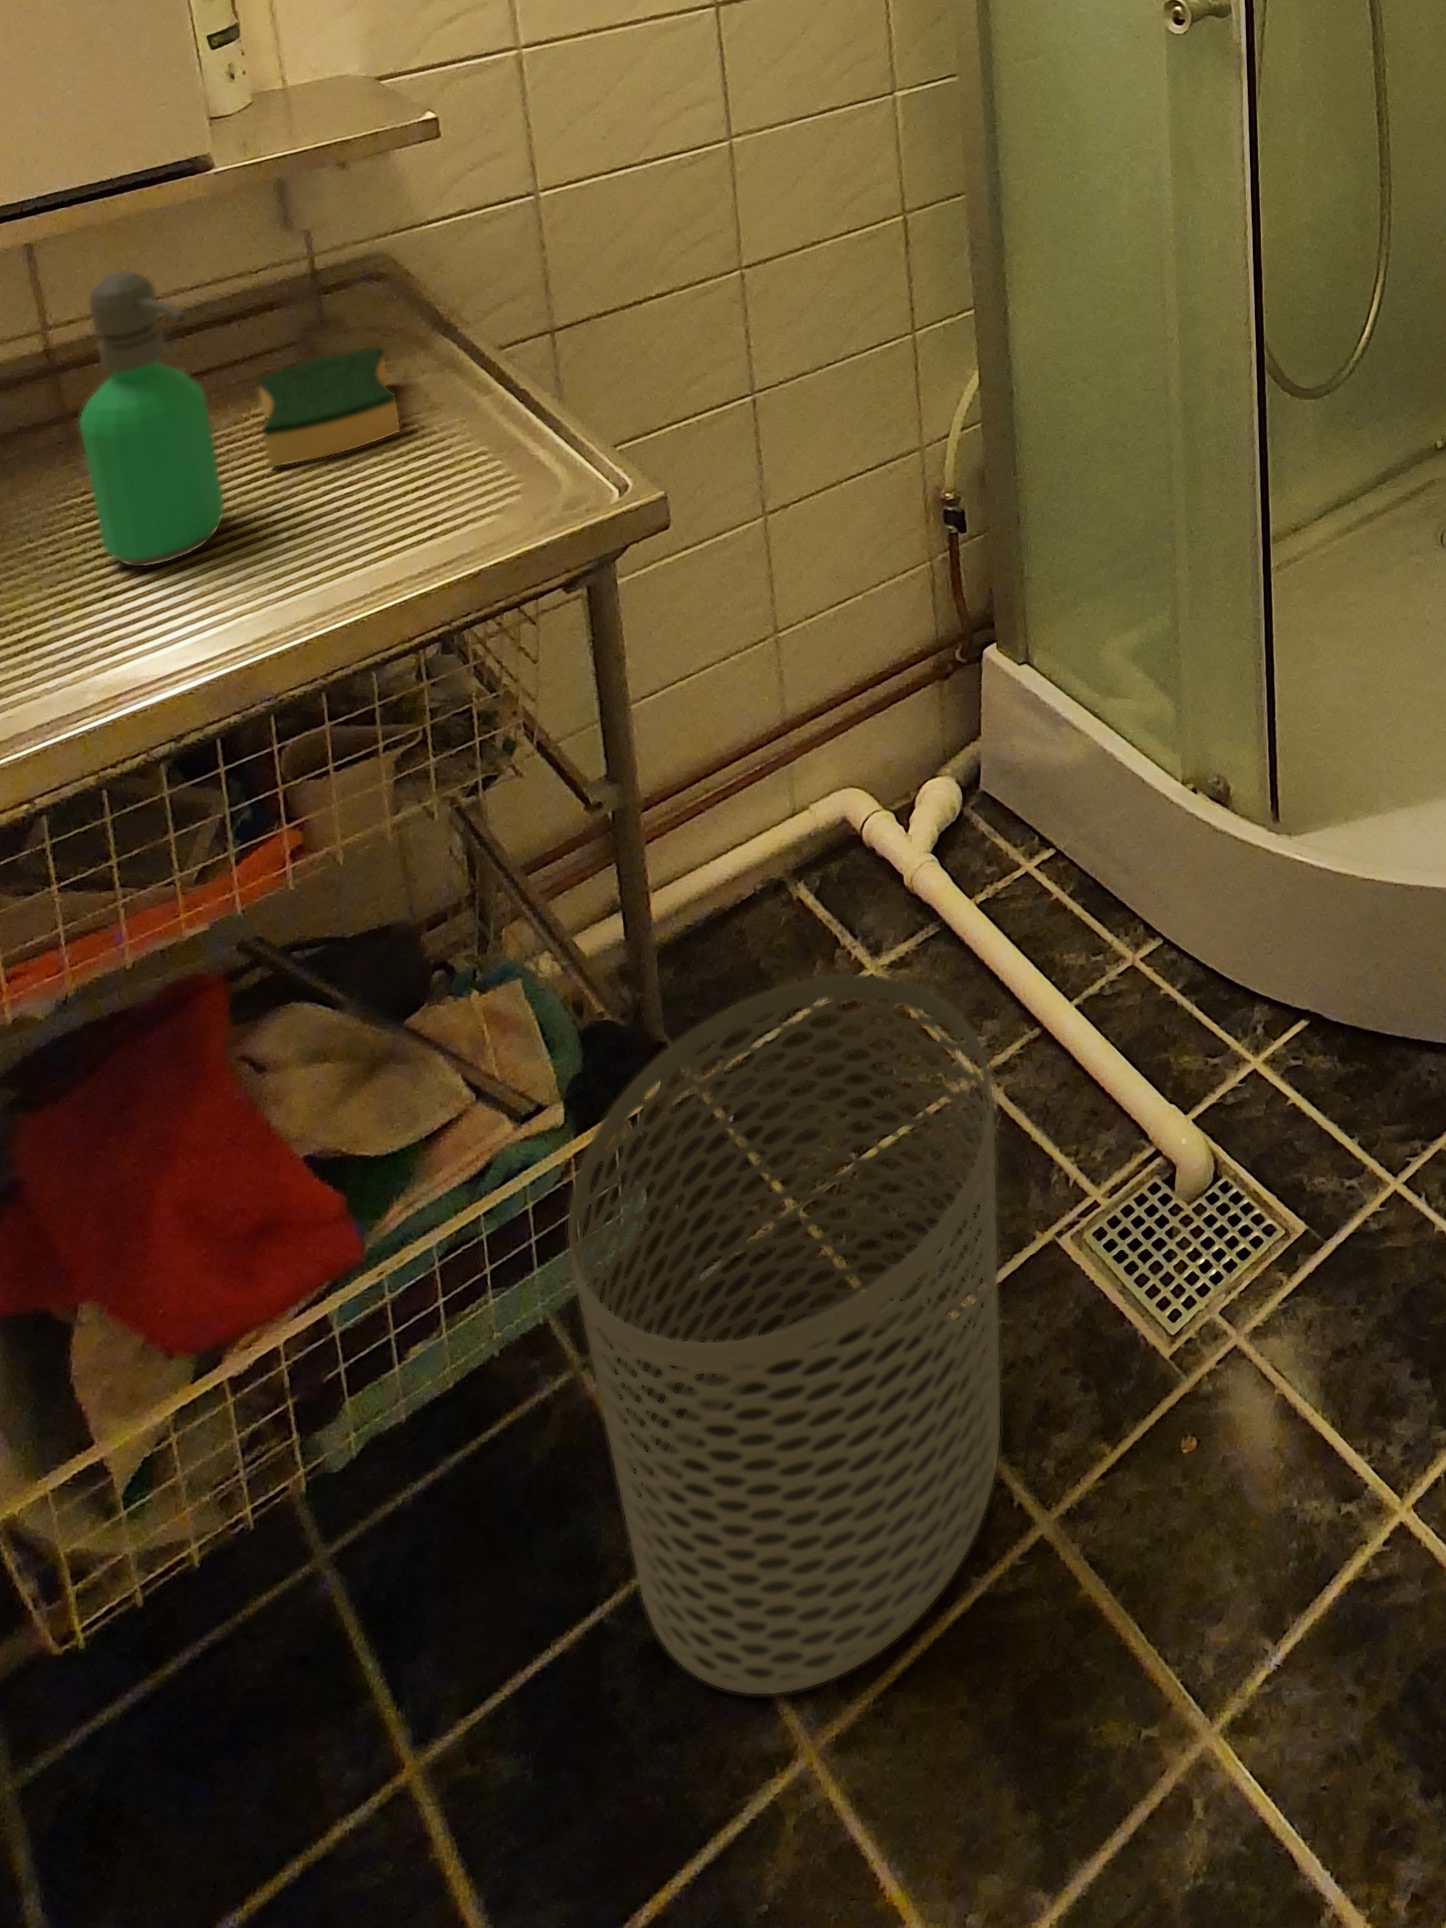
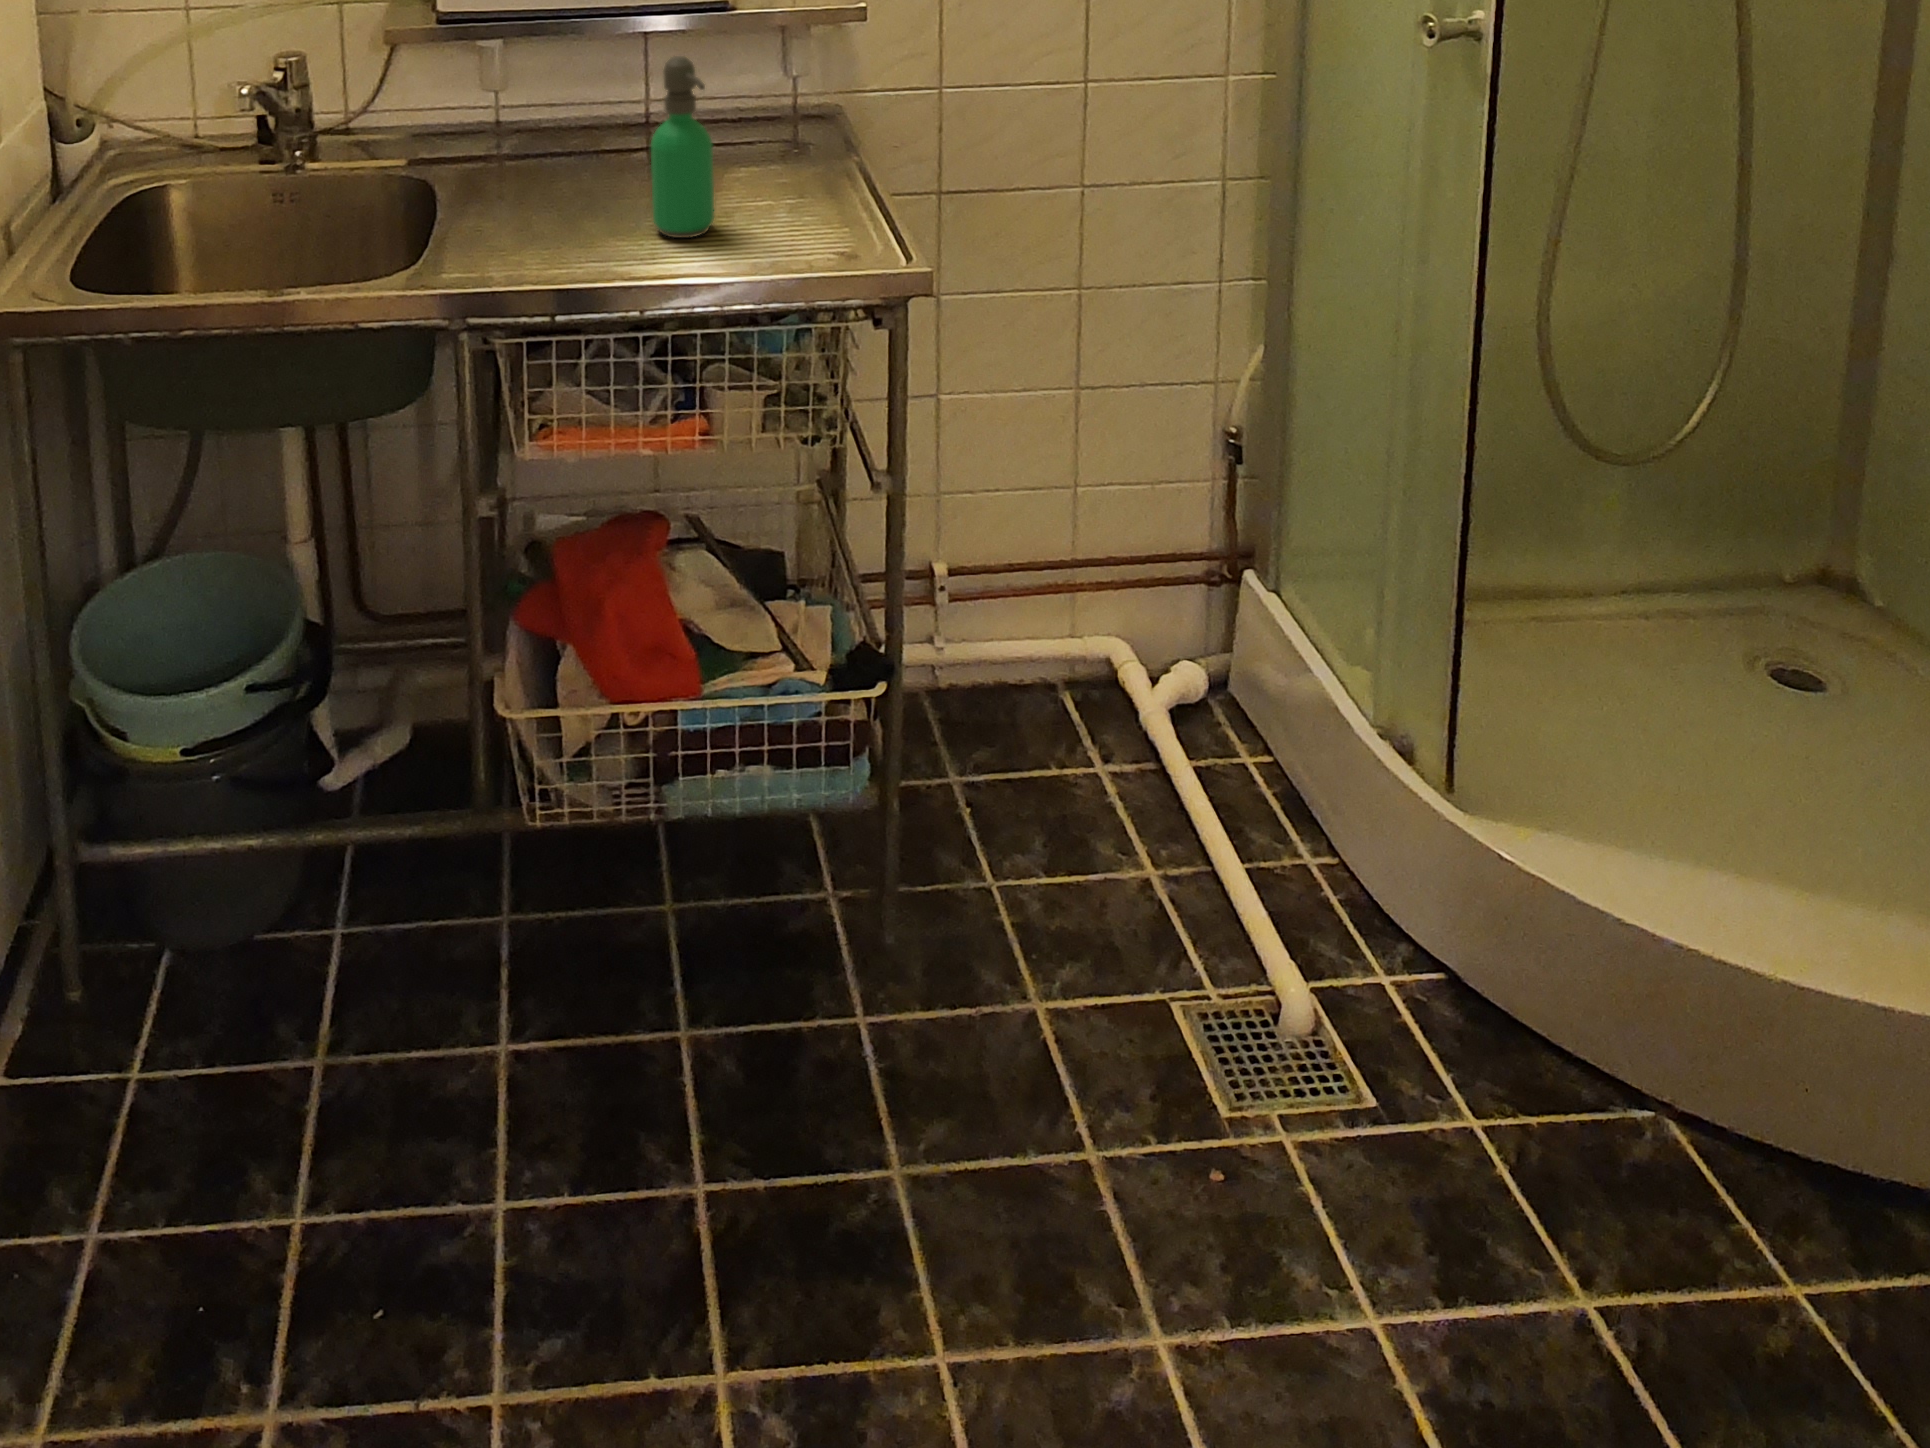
sponge: present [258,347,400,467] -> none [744,156,822,212]
waste bin: present [568,974,1000,1694] -> none [814,668,1100,1135]

